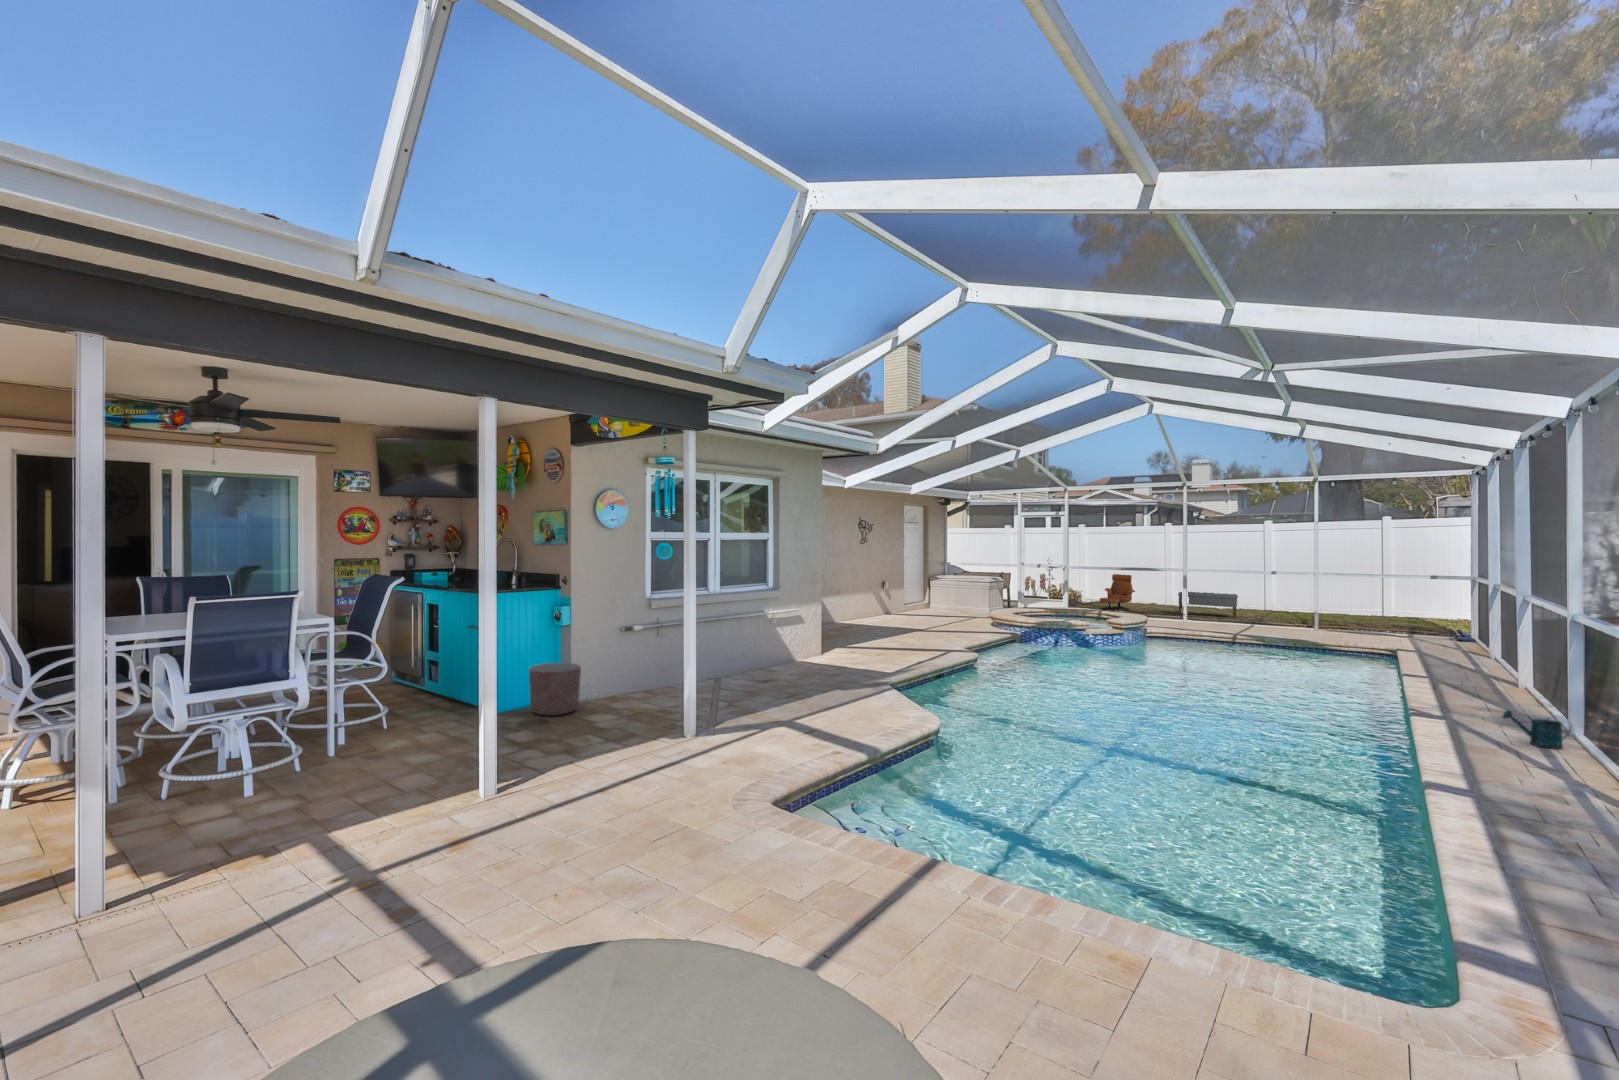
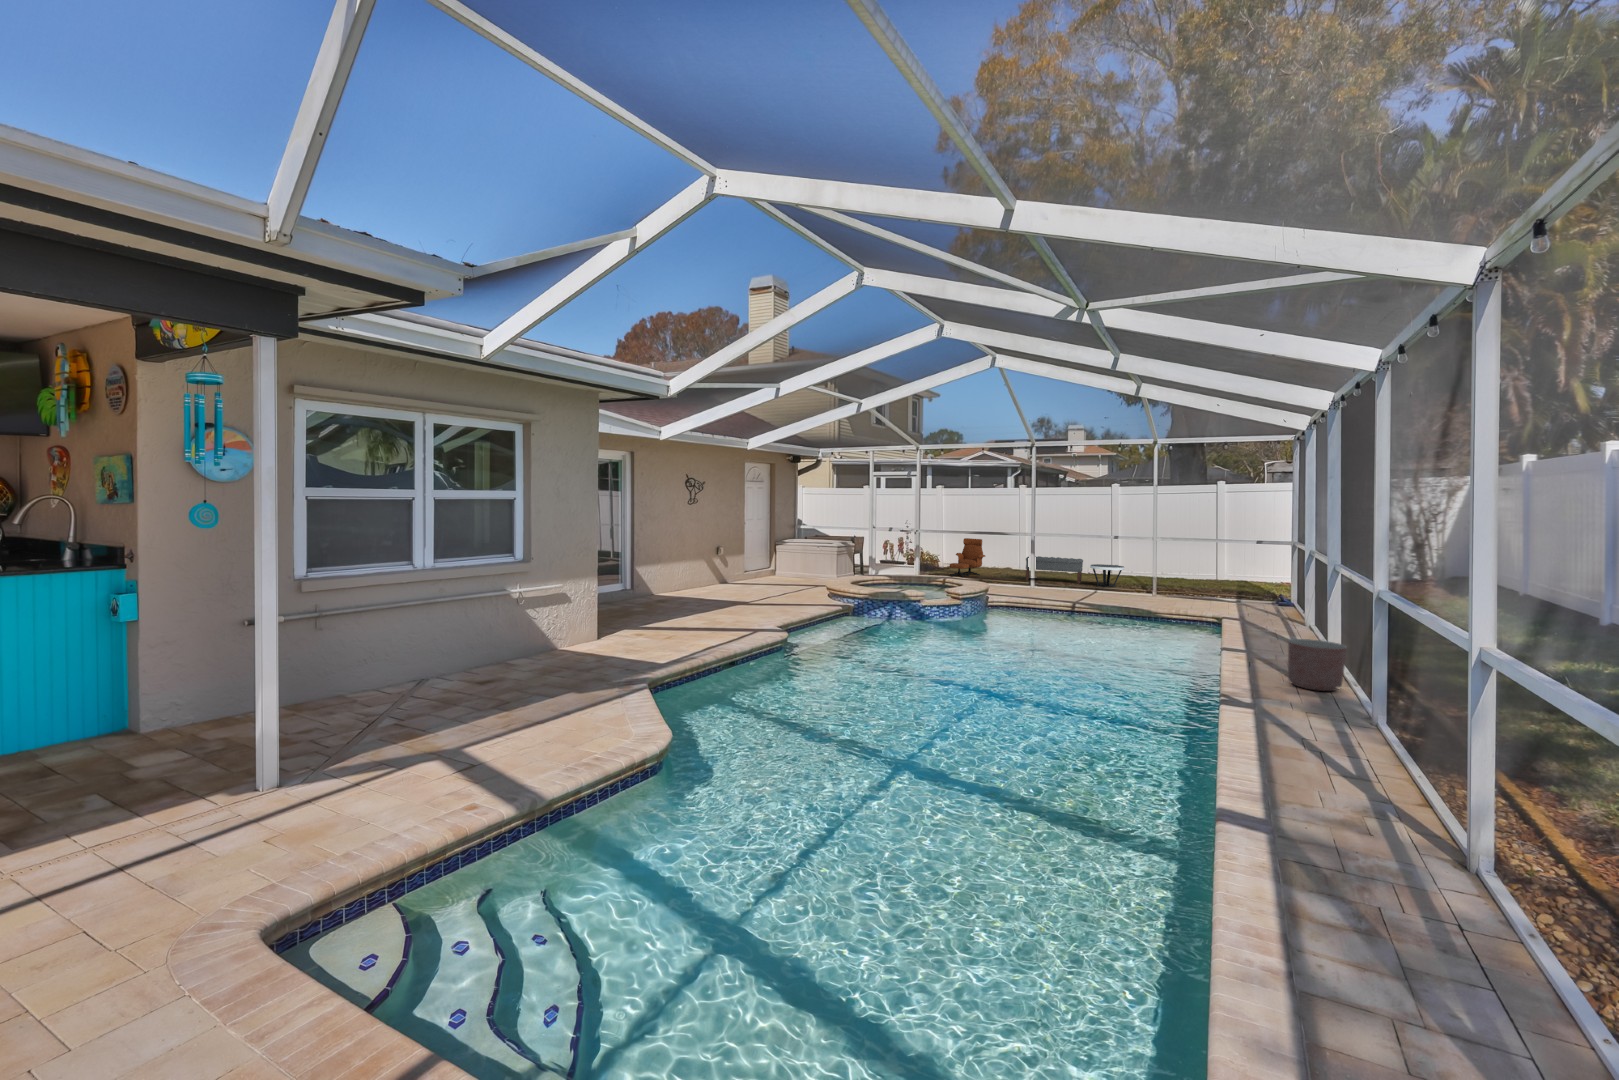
side table: none [1246,600,1282,622] -> present [1090,564,1124,587]
planter: present [529,663,581,716] -> present [1288,639,1347,691]
watering can: present [1503,710,1569,749] -> none [1301,695,1367,737]

